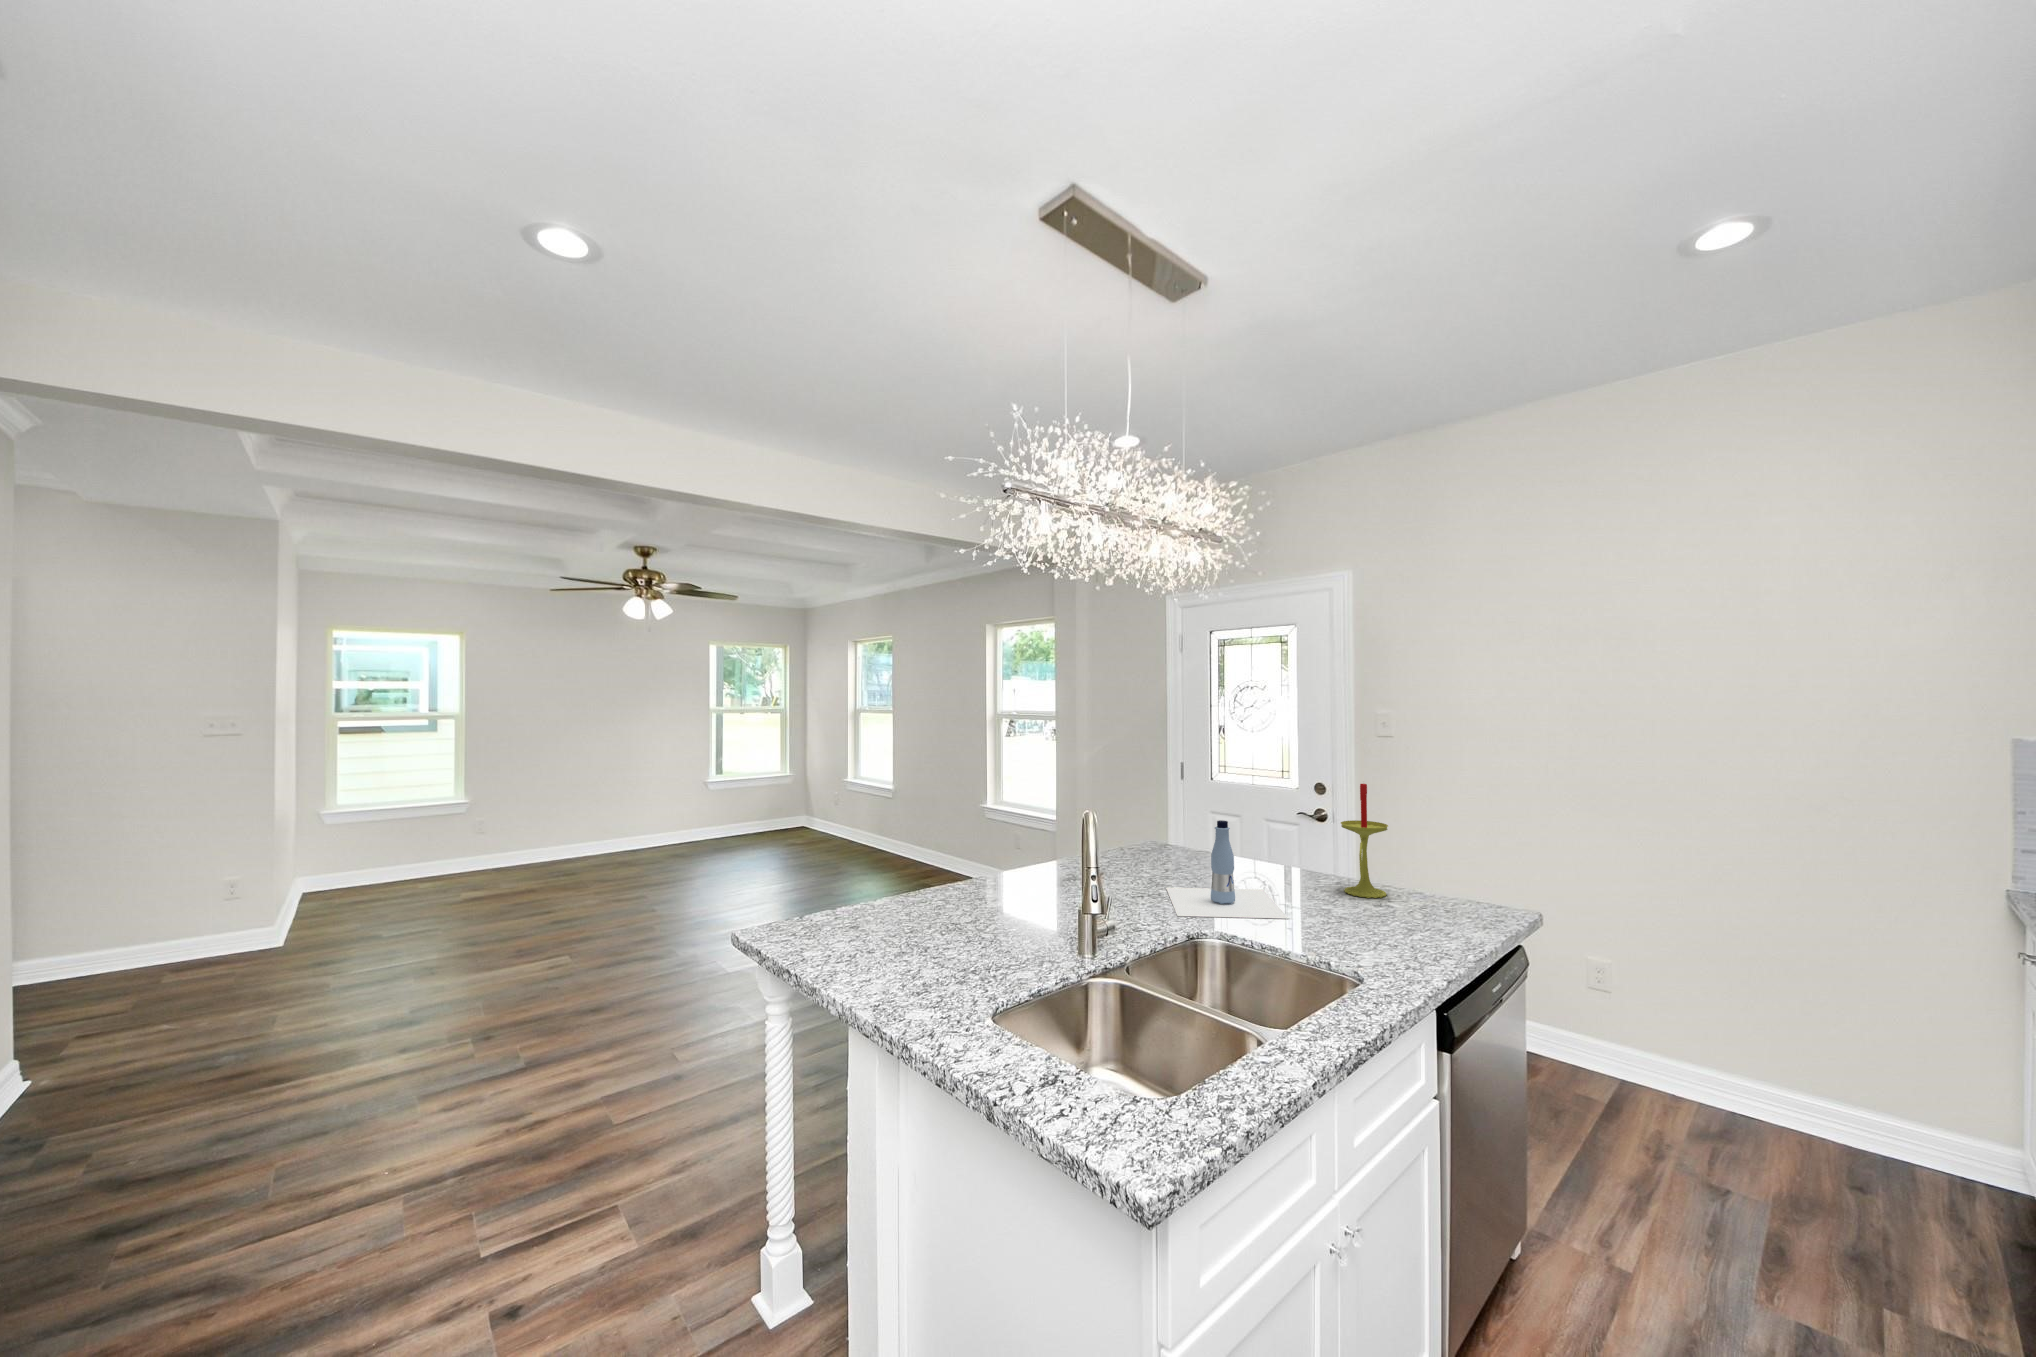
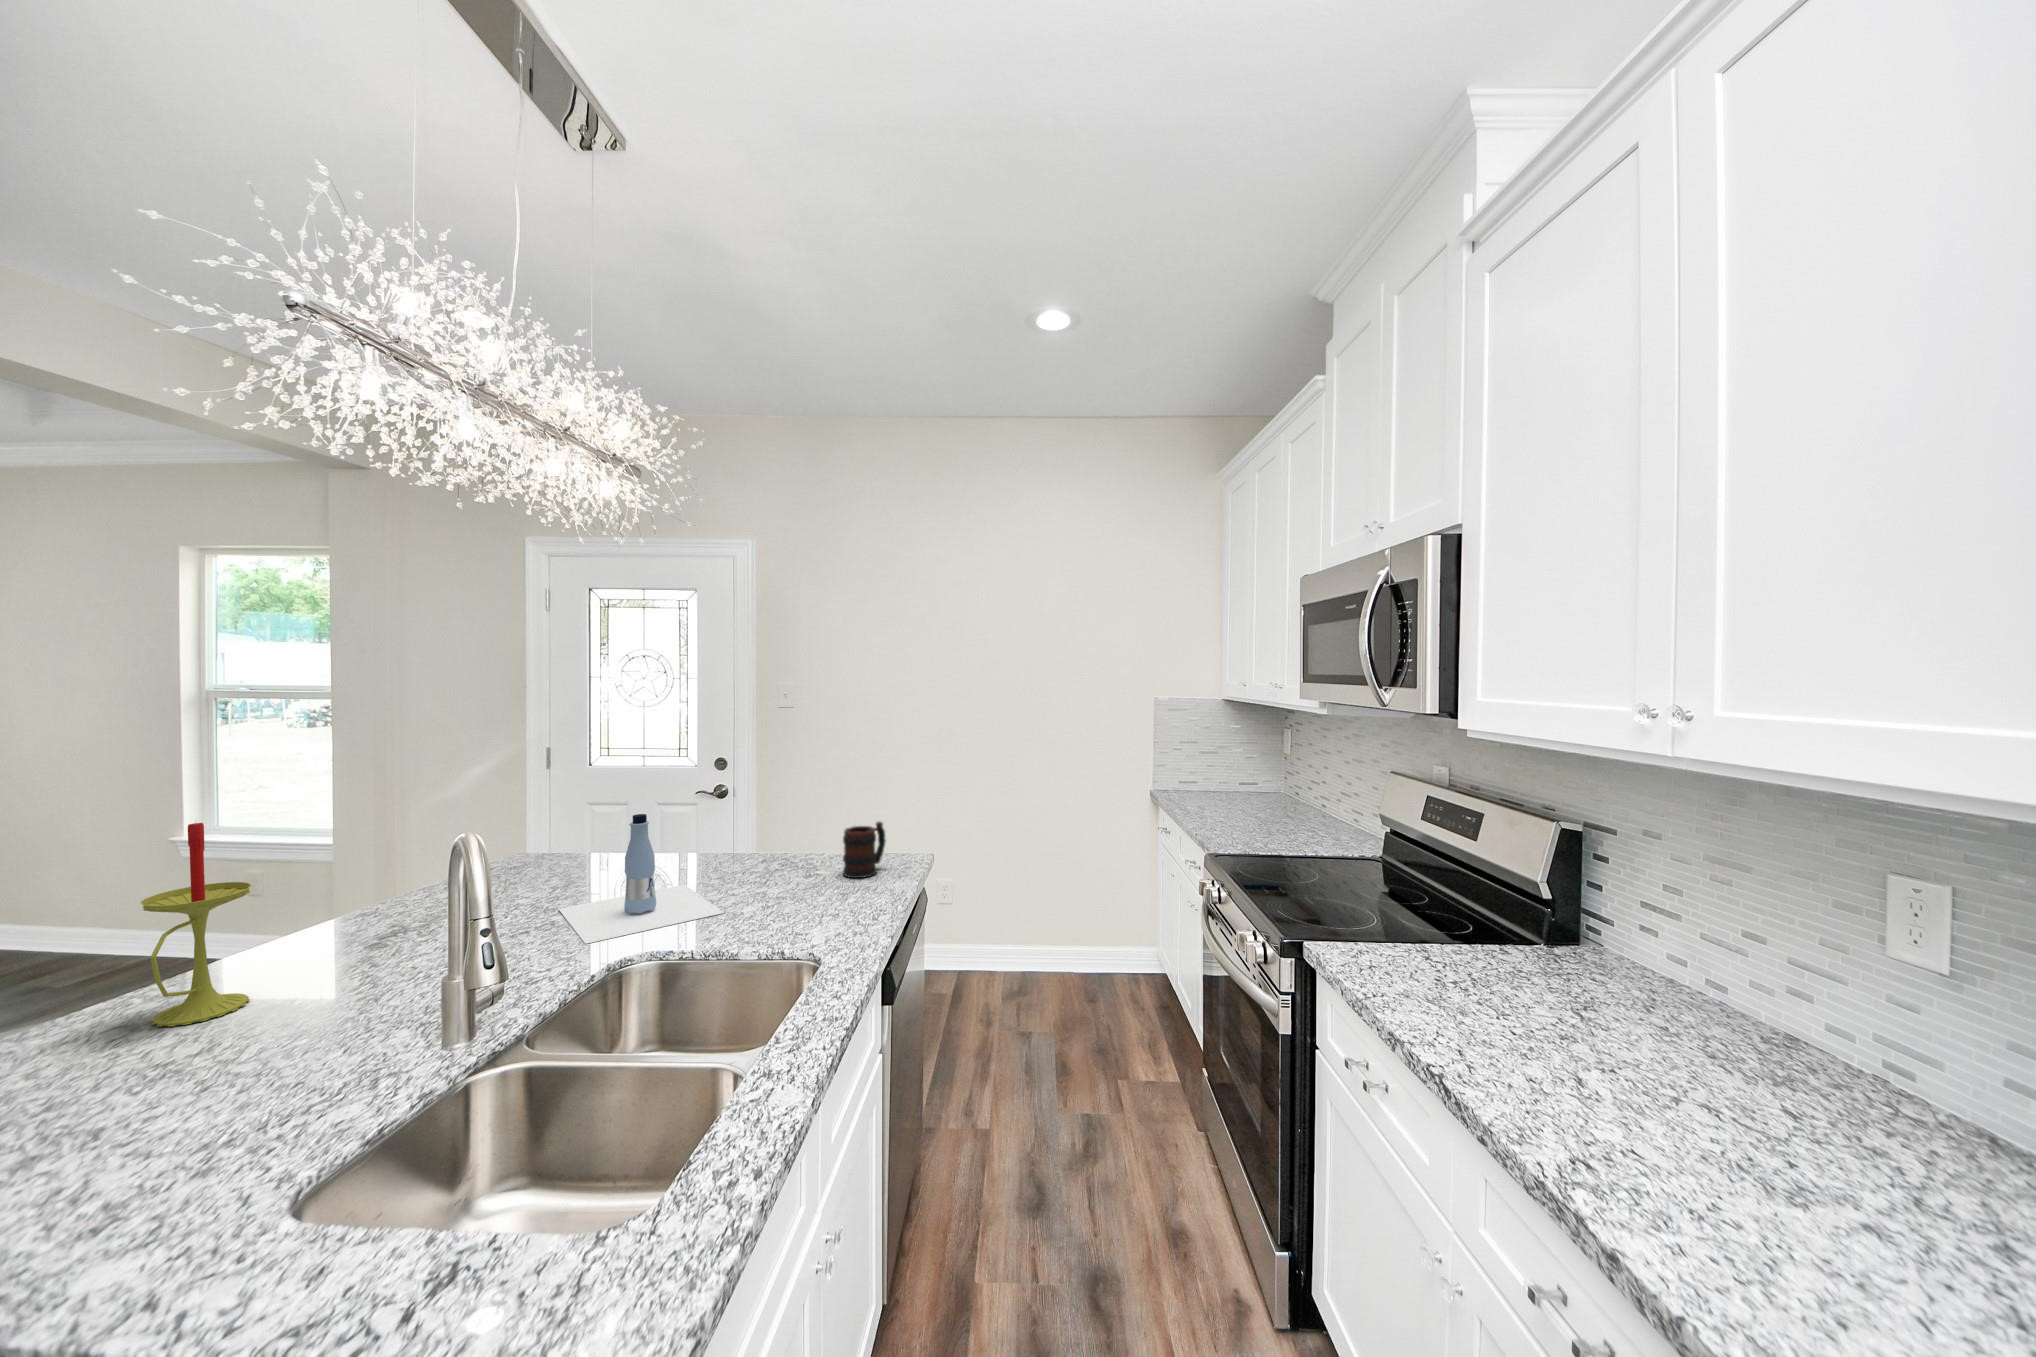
candle: present [1341,784,1388,898] -> present [141,823,252,1027]
mug: none [1416,863,1468,919] -> present [843,822,886,878]

